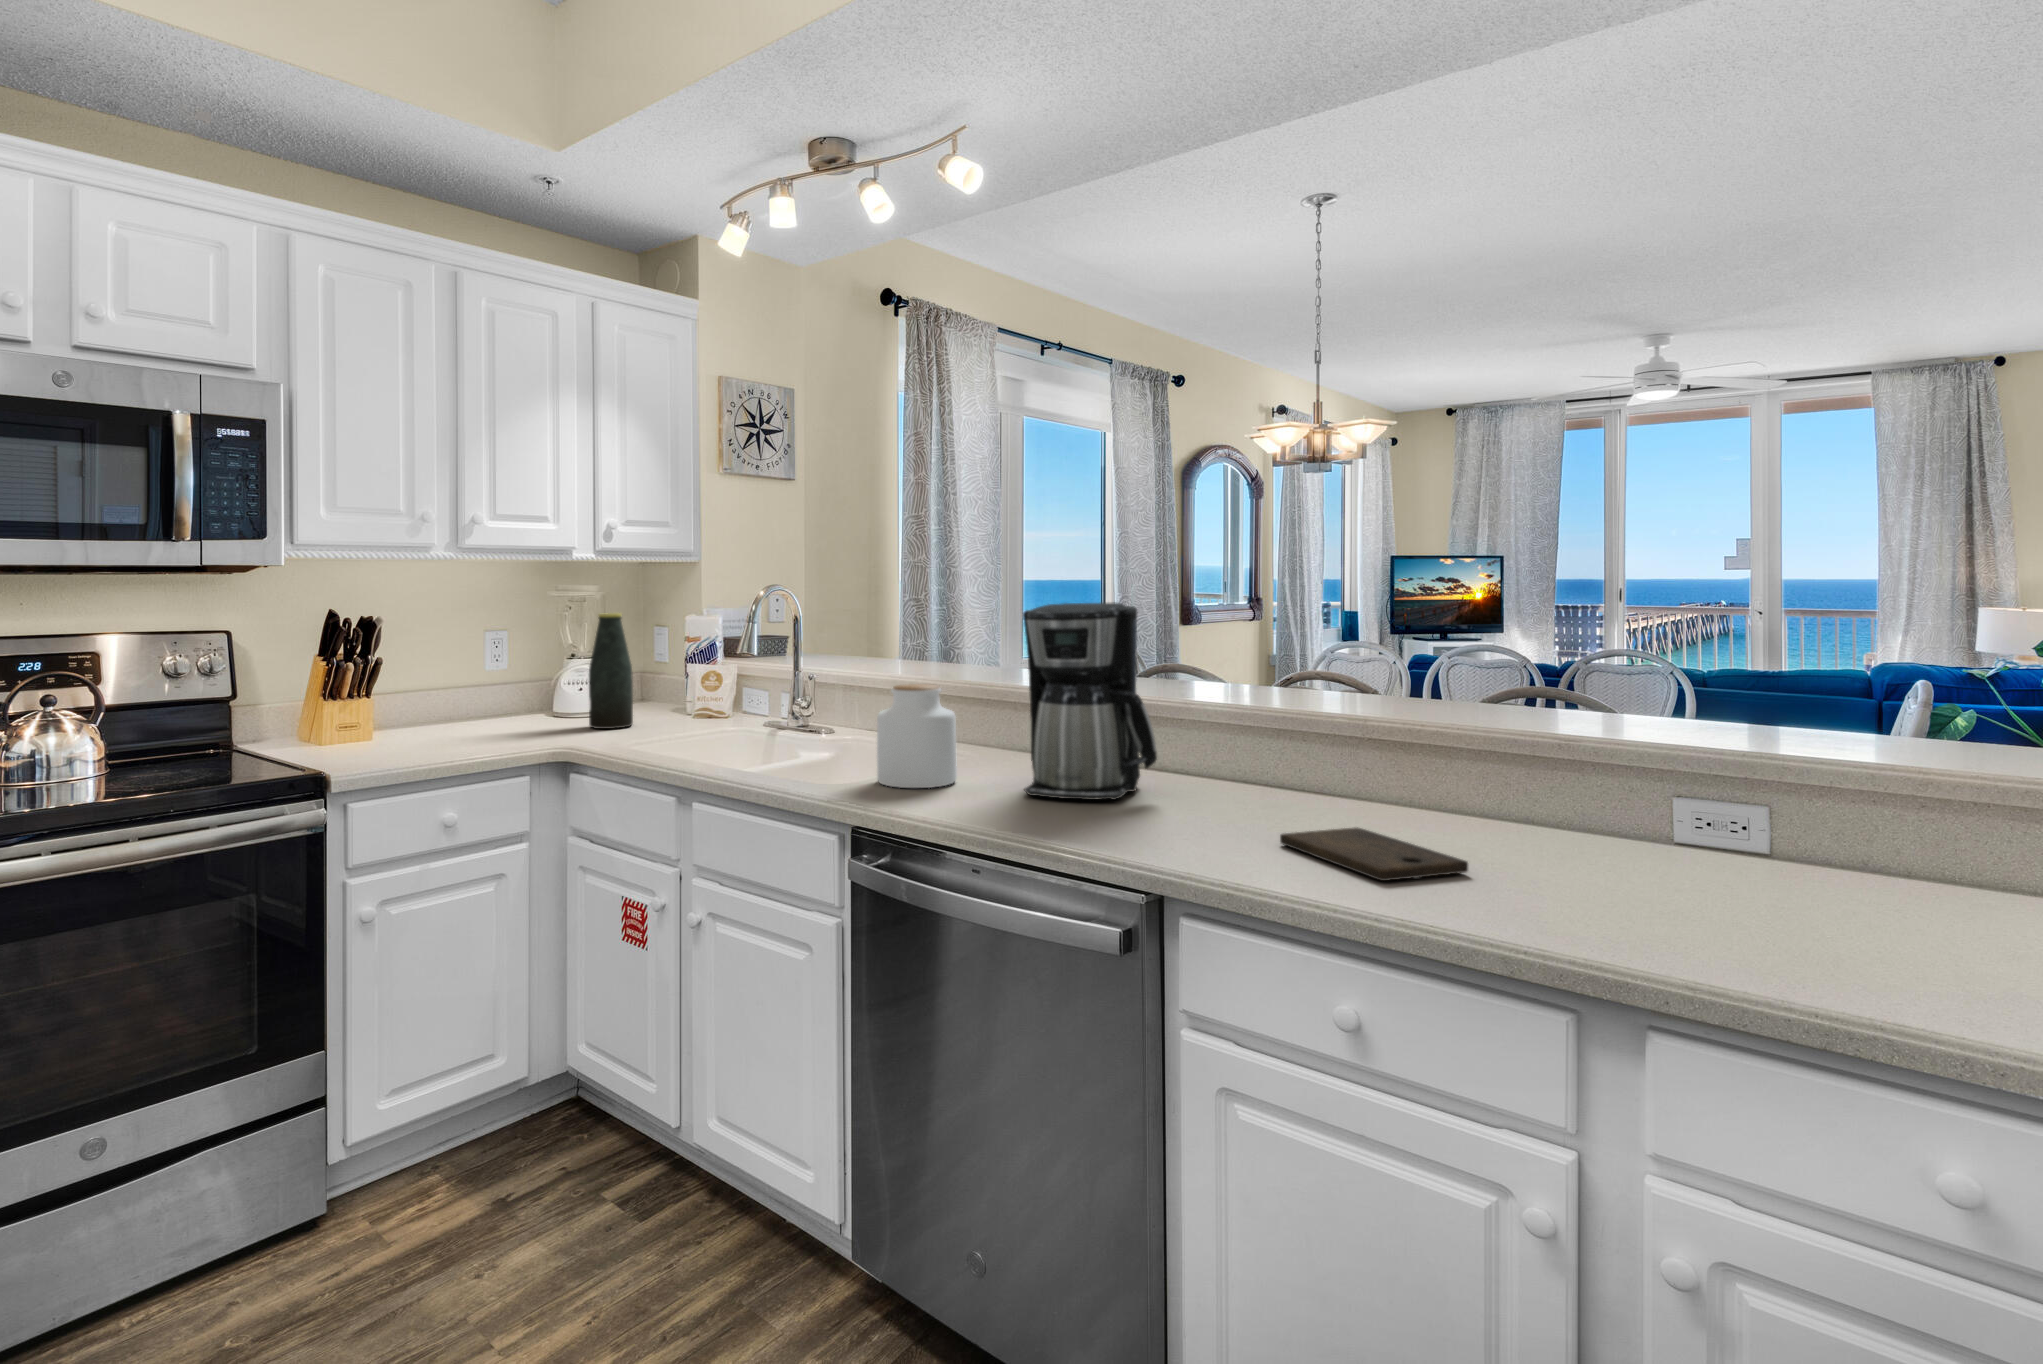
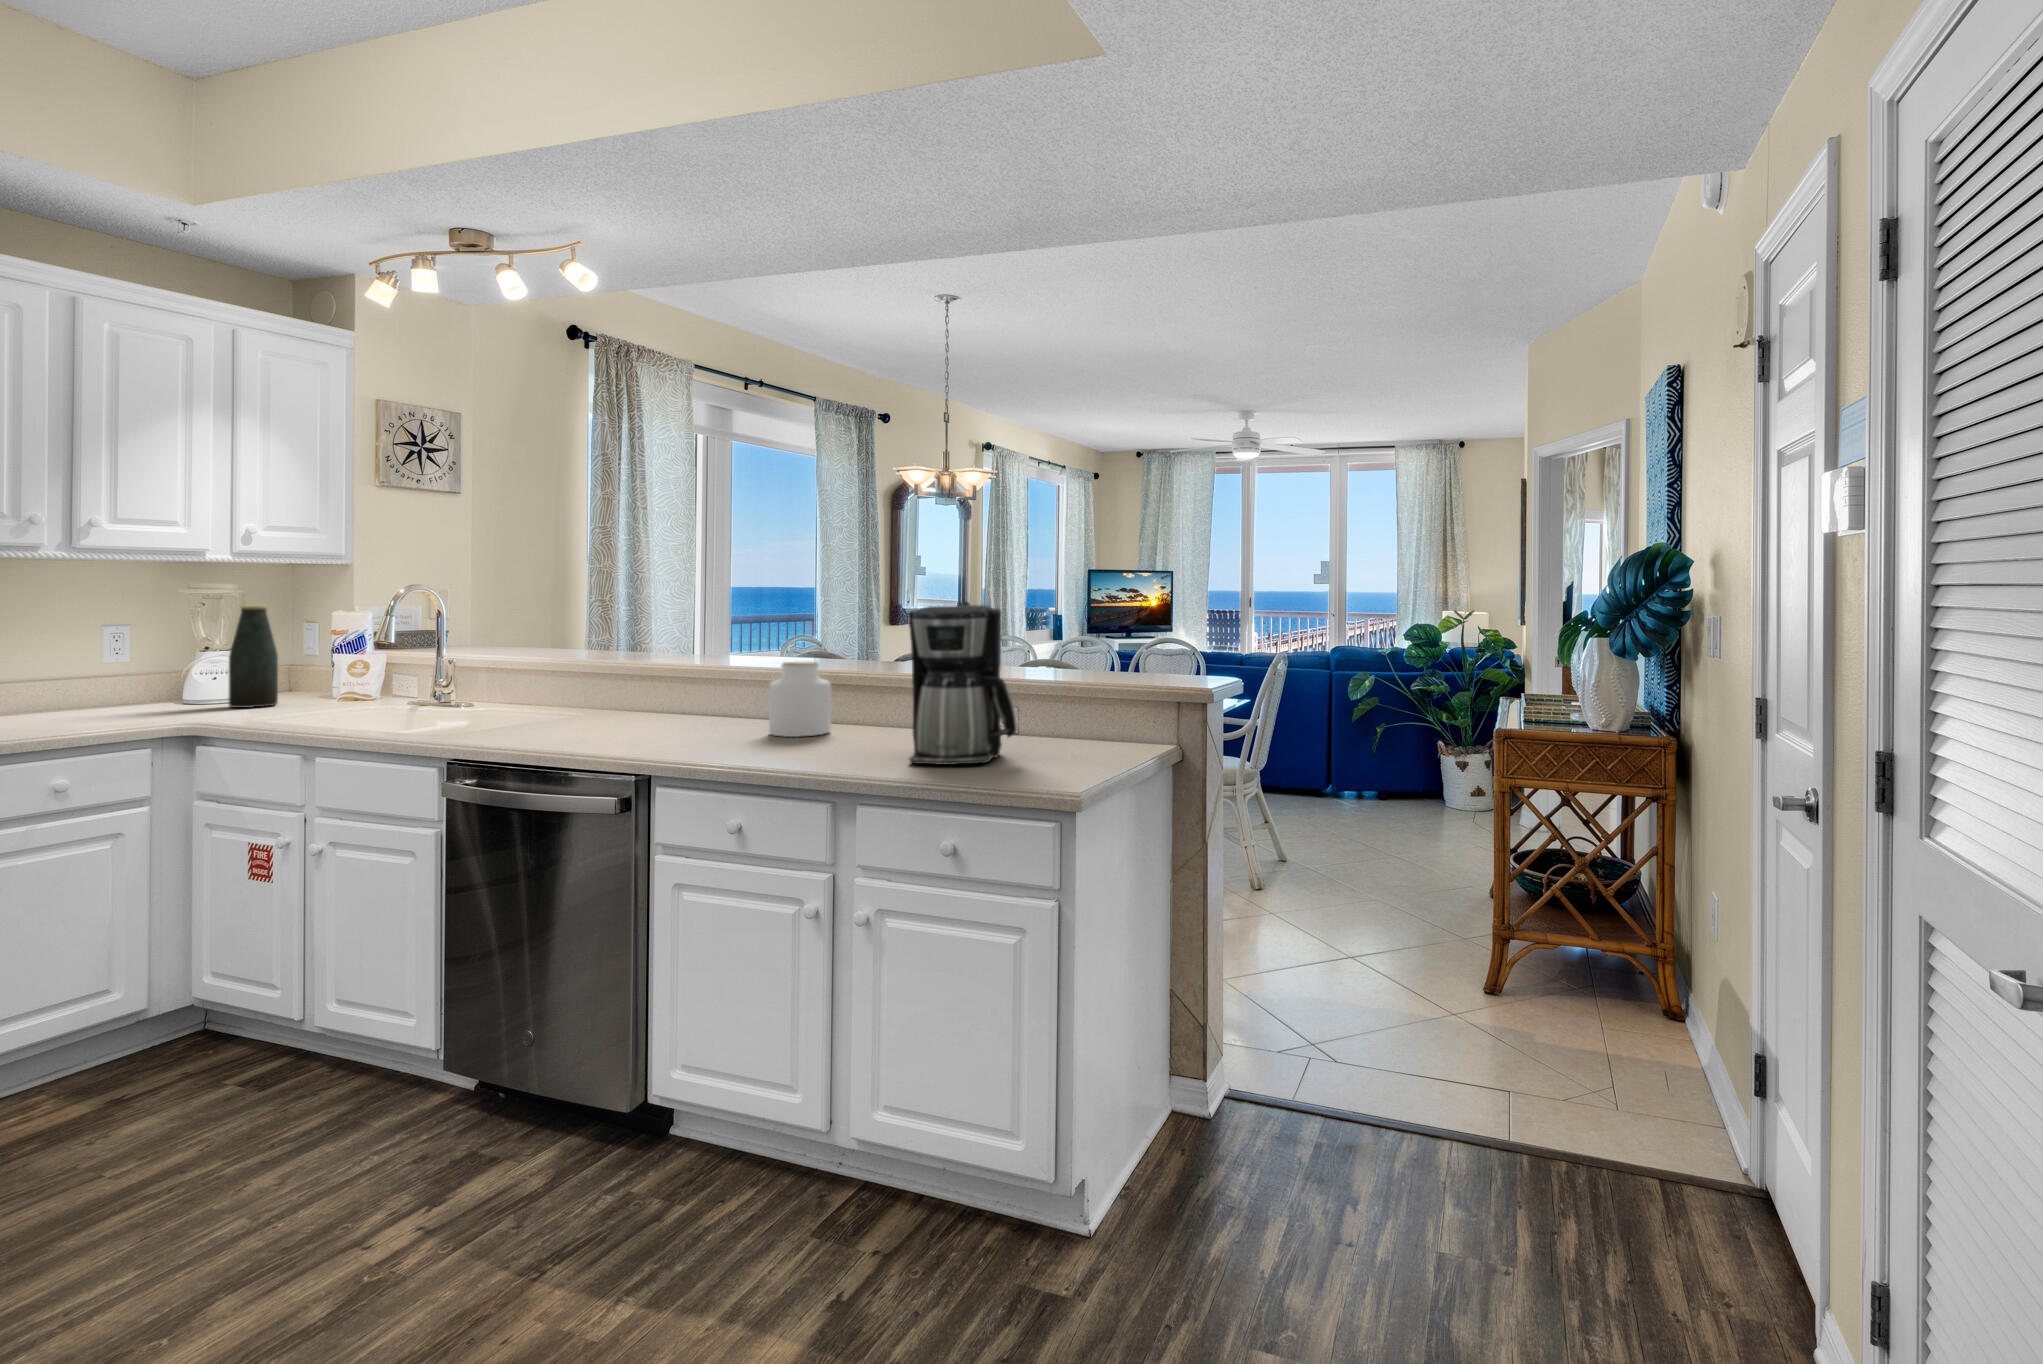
coffee maker: present [1023,602,1157,800] -> present [908,605,1017,765]
jar: present [877,684,957,788] -> present [769,662,831,737]
cutting board: present [1280,827,1468,881] -> none [732,739,822,762]

